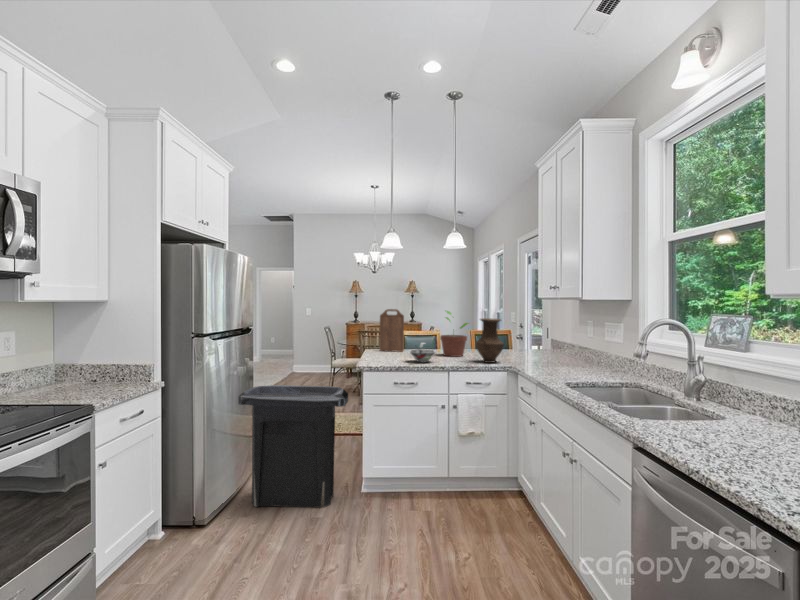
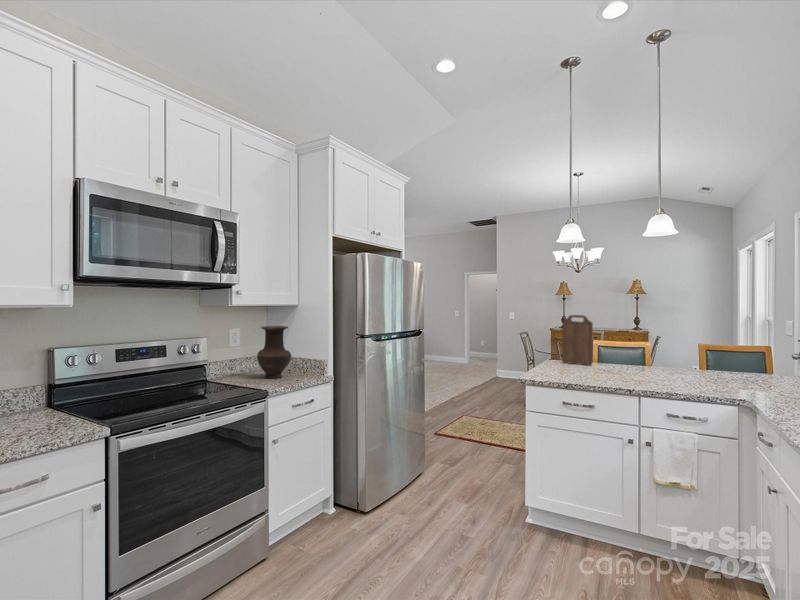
potted plant: present [440,311,468,357] -> none [639,318,683,378]
vase: present [476,318,504,363] -> present [257,326,291,378]
bowl: present [409,343,436,362] -> none [586,357,624,382]
trash can: present [238,385,348,509] -> none [402,389,510,527]

